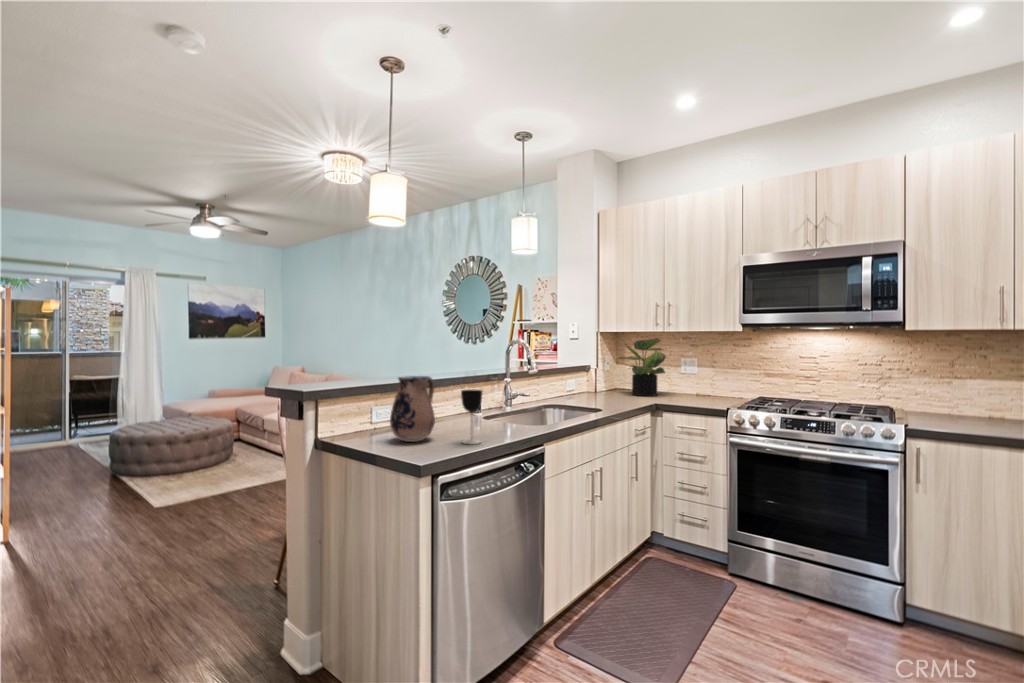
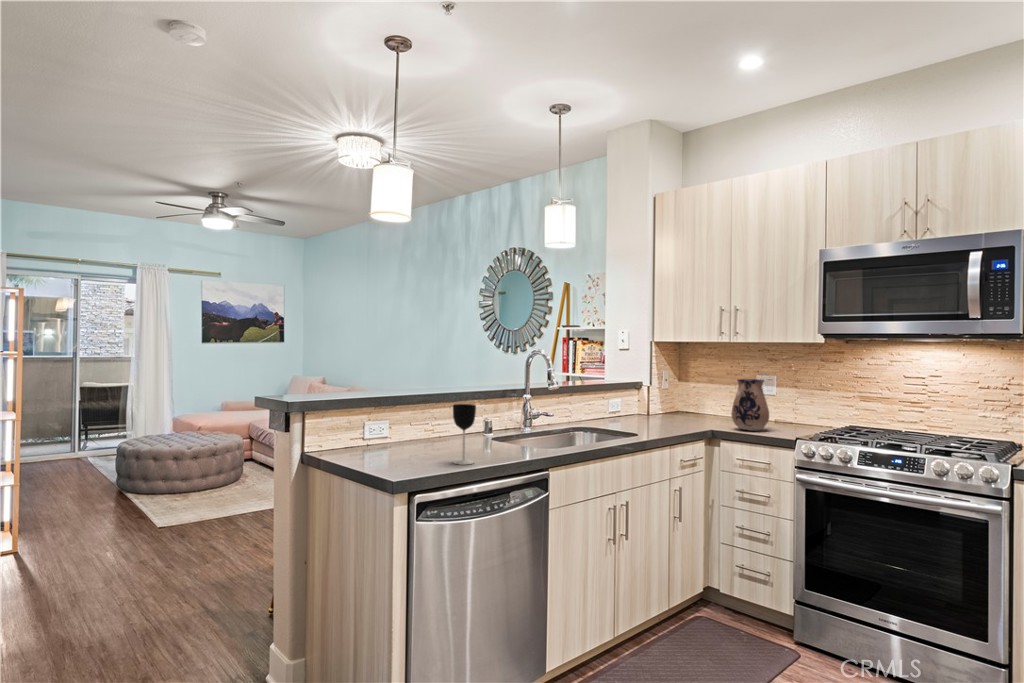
potted plant: present [619,338,666,396] -> none [672,350,734,421]
ceramic pitcher: present [390,376,435,442] -> present [731,379,769,431]

